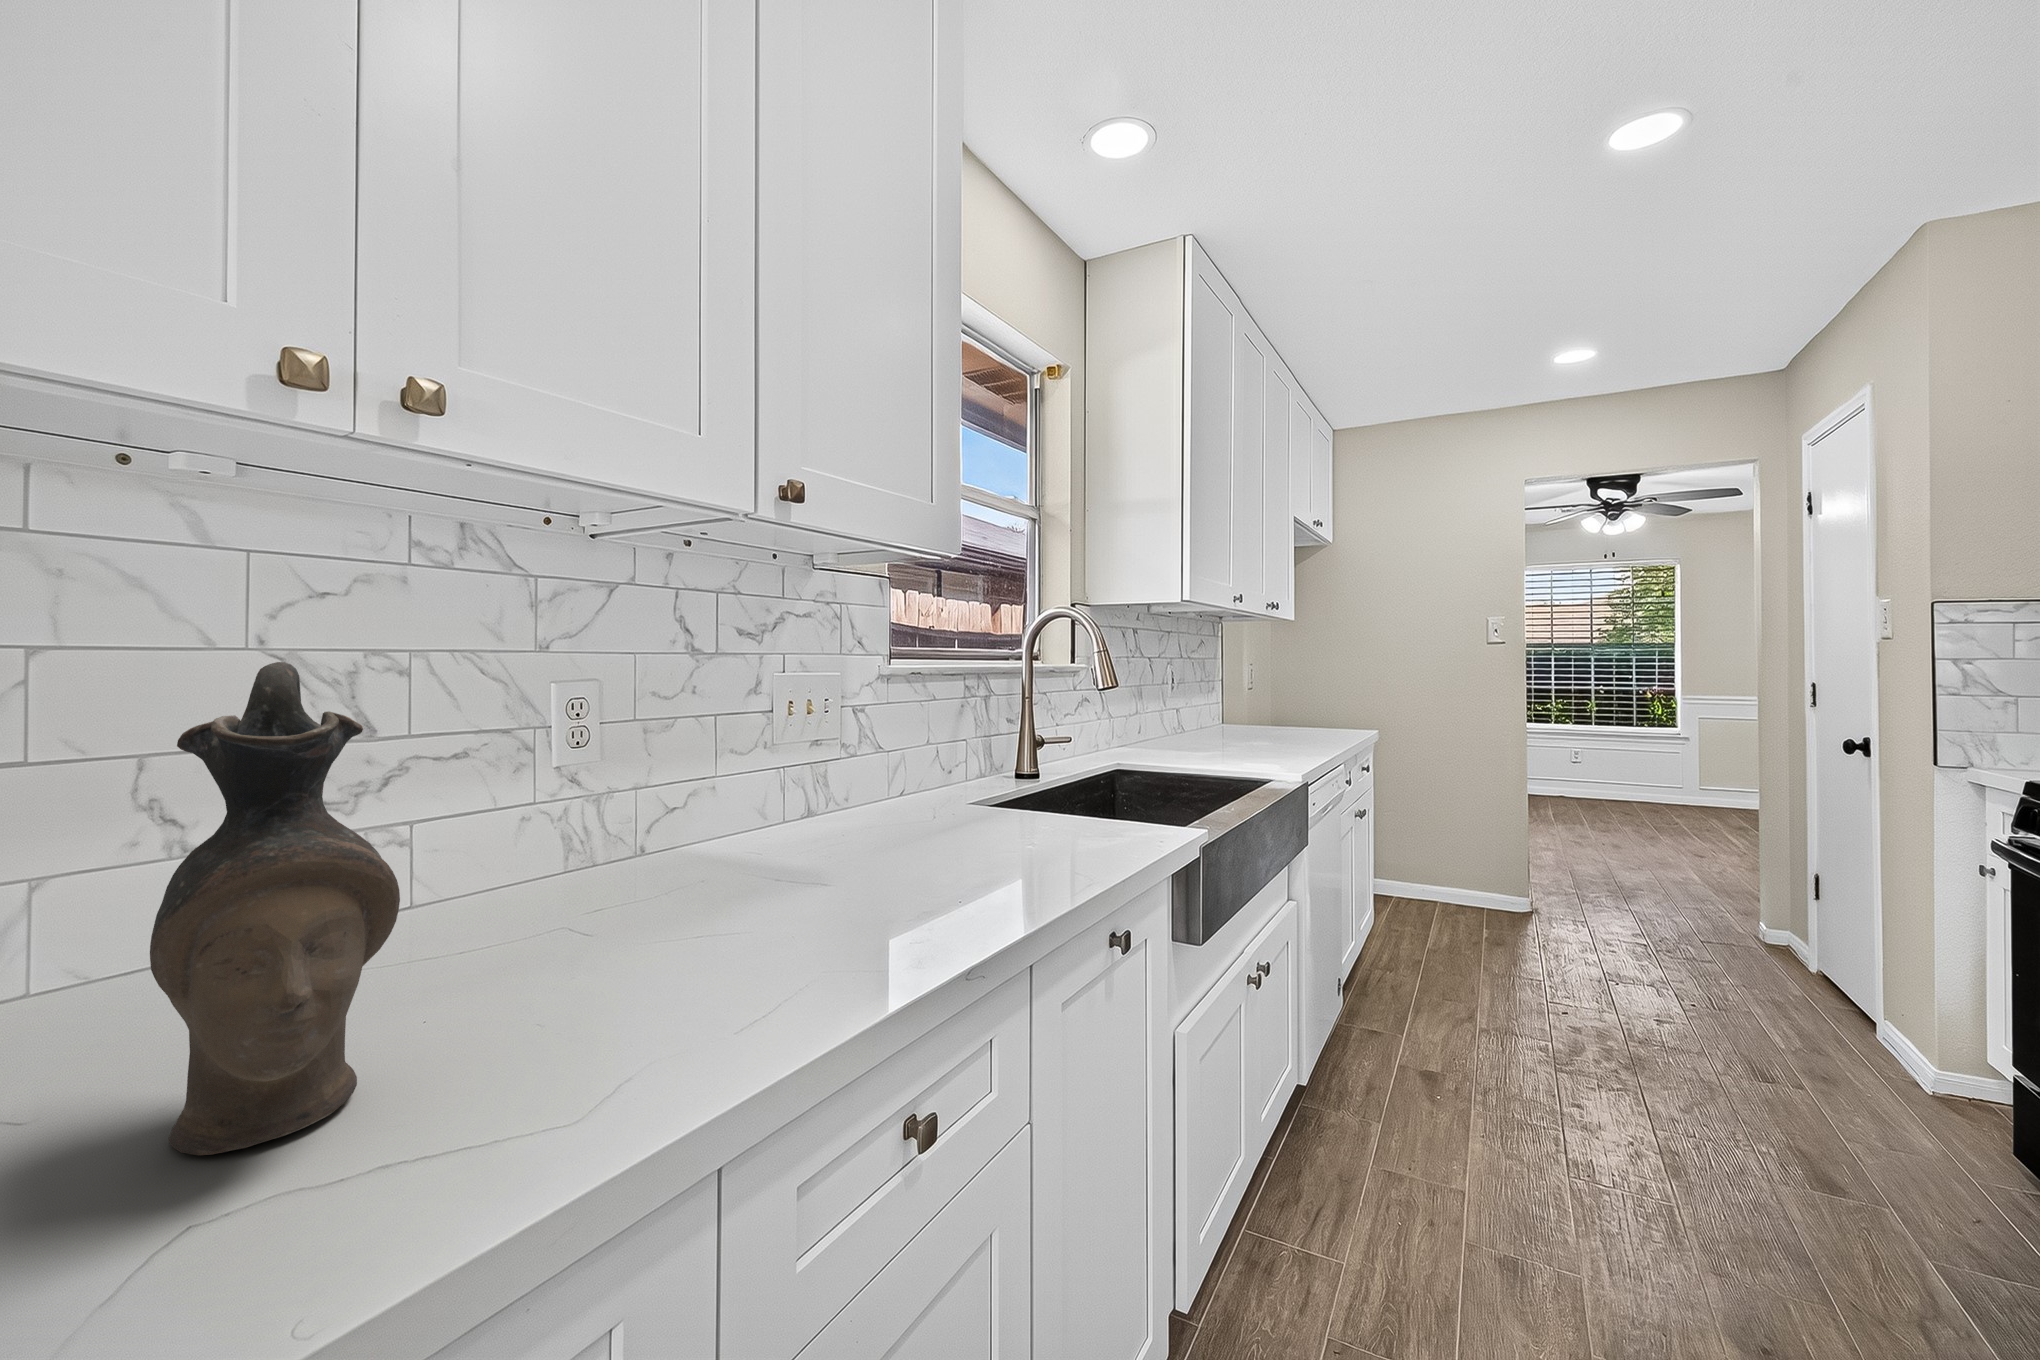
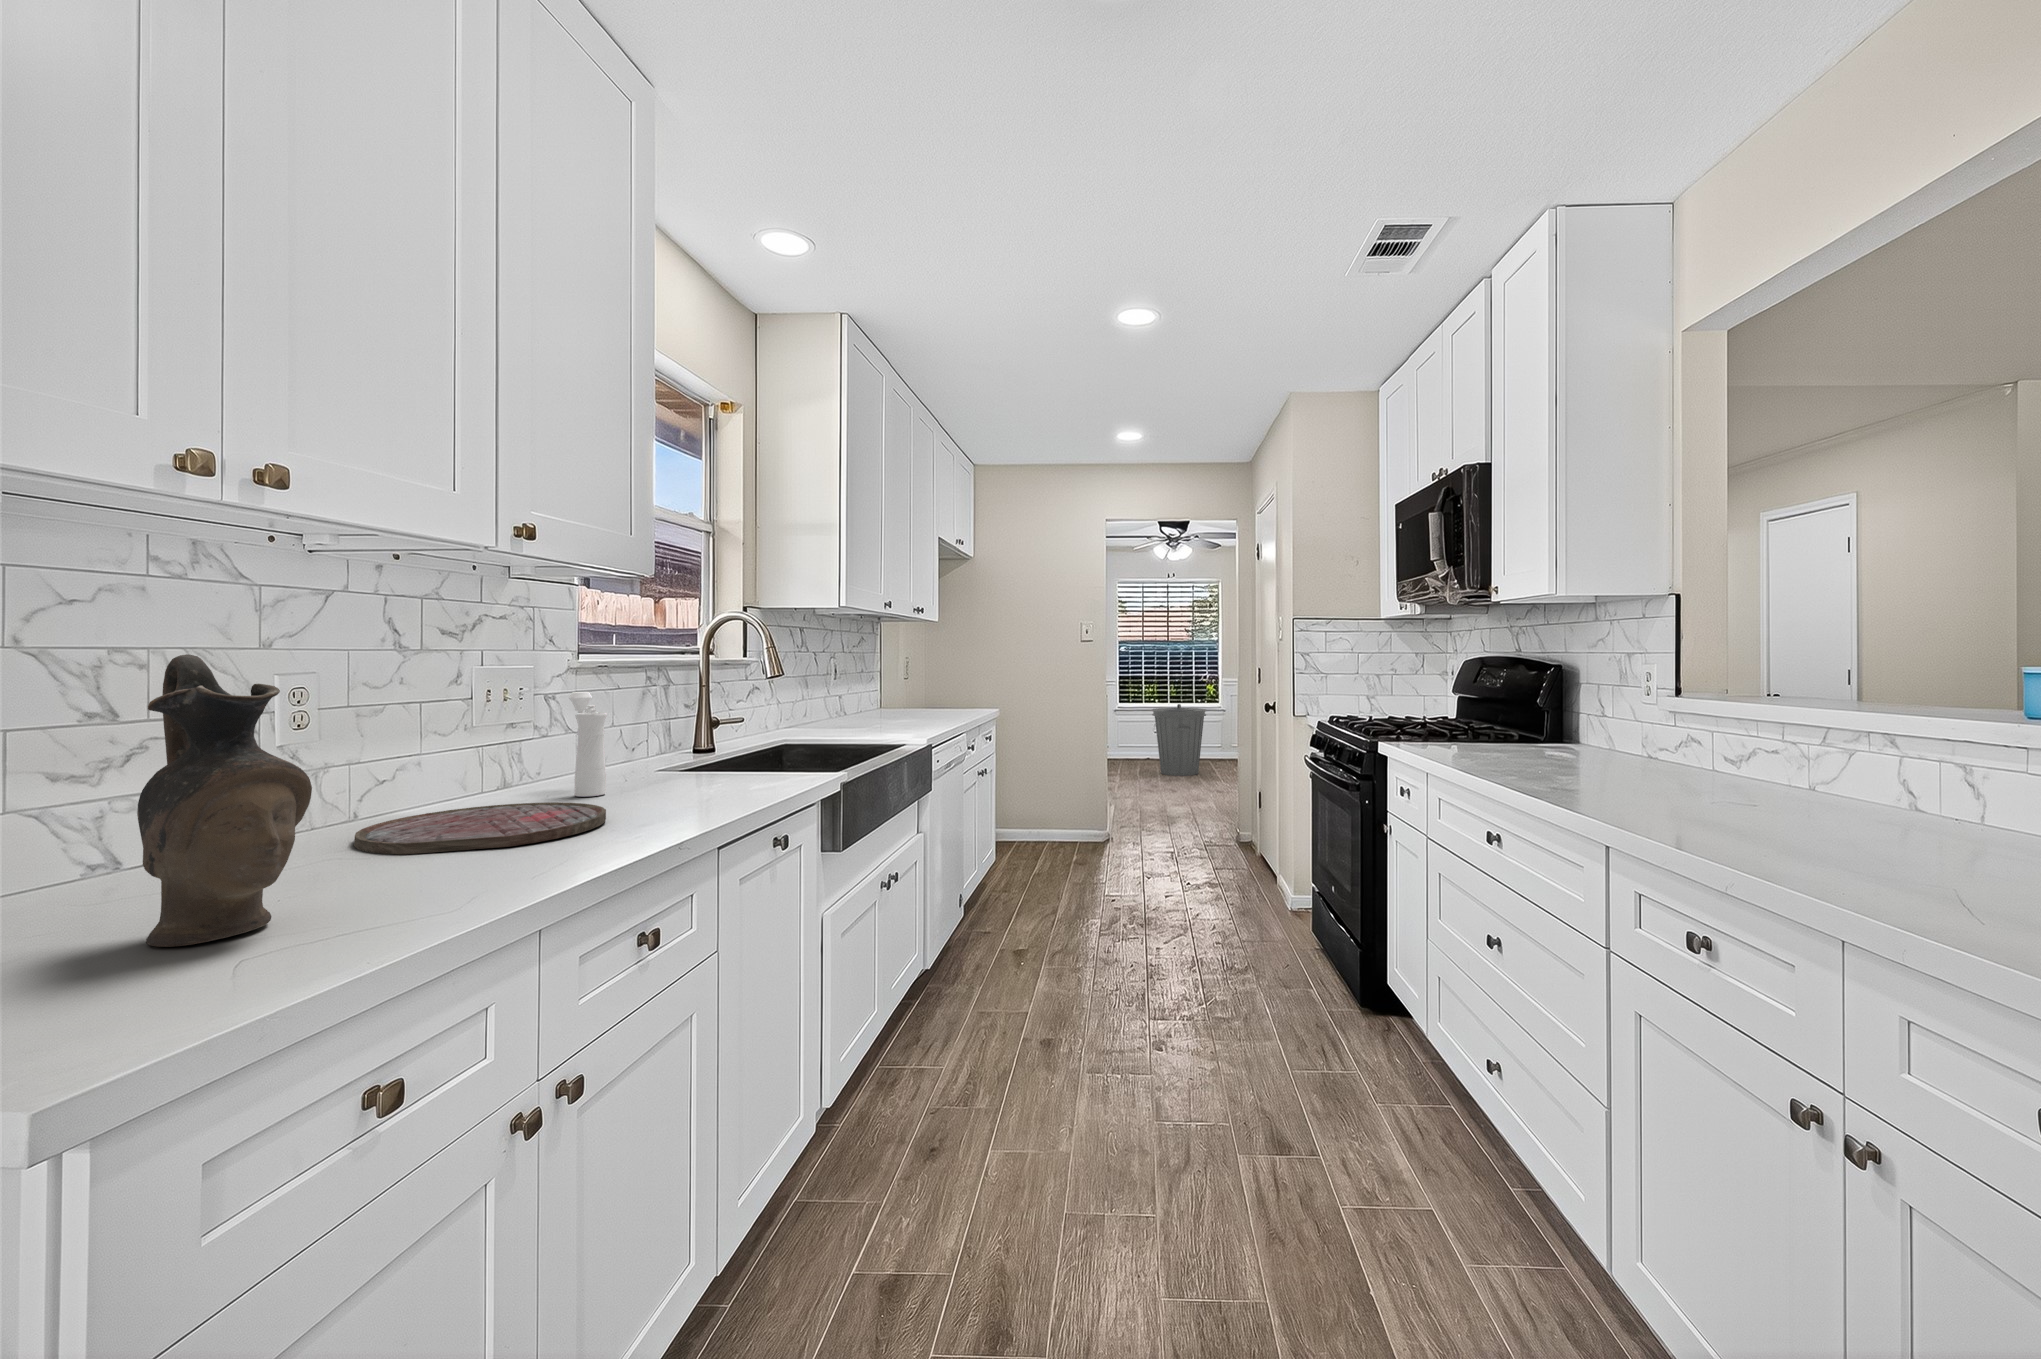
pepper mill: none [871,706,908,842] -> present [569,692,607,797]
trash can: none [1575,730,1671,829] -> present [1152,704,1206,776]
cutting board: none [606,851,889,942] -> present [354,802,606,854]

